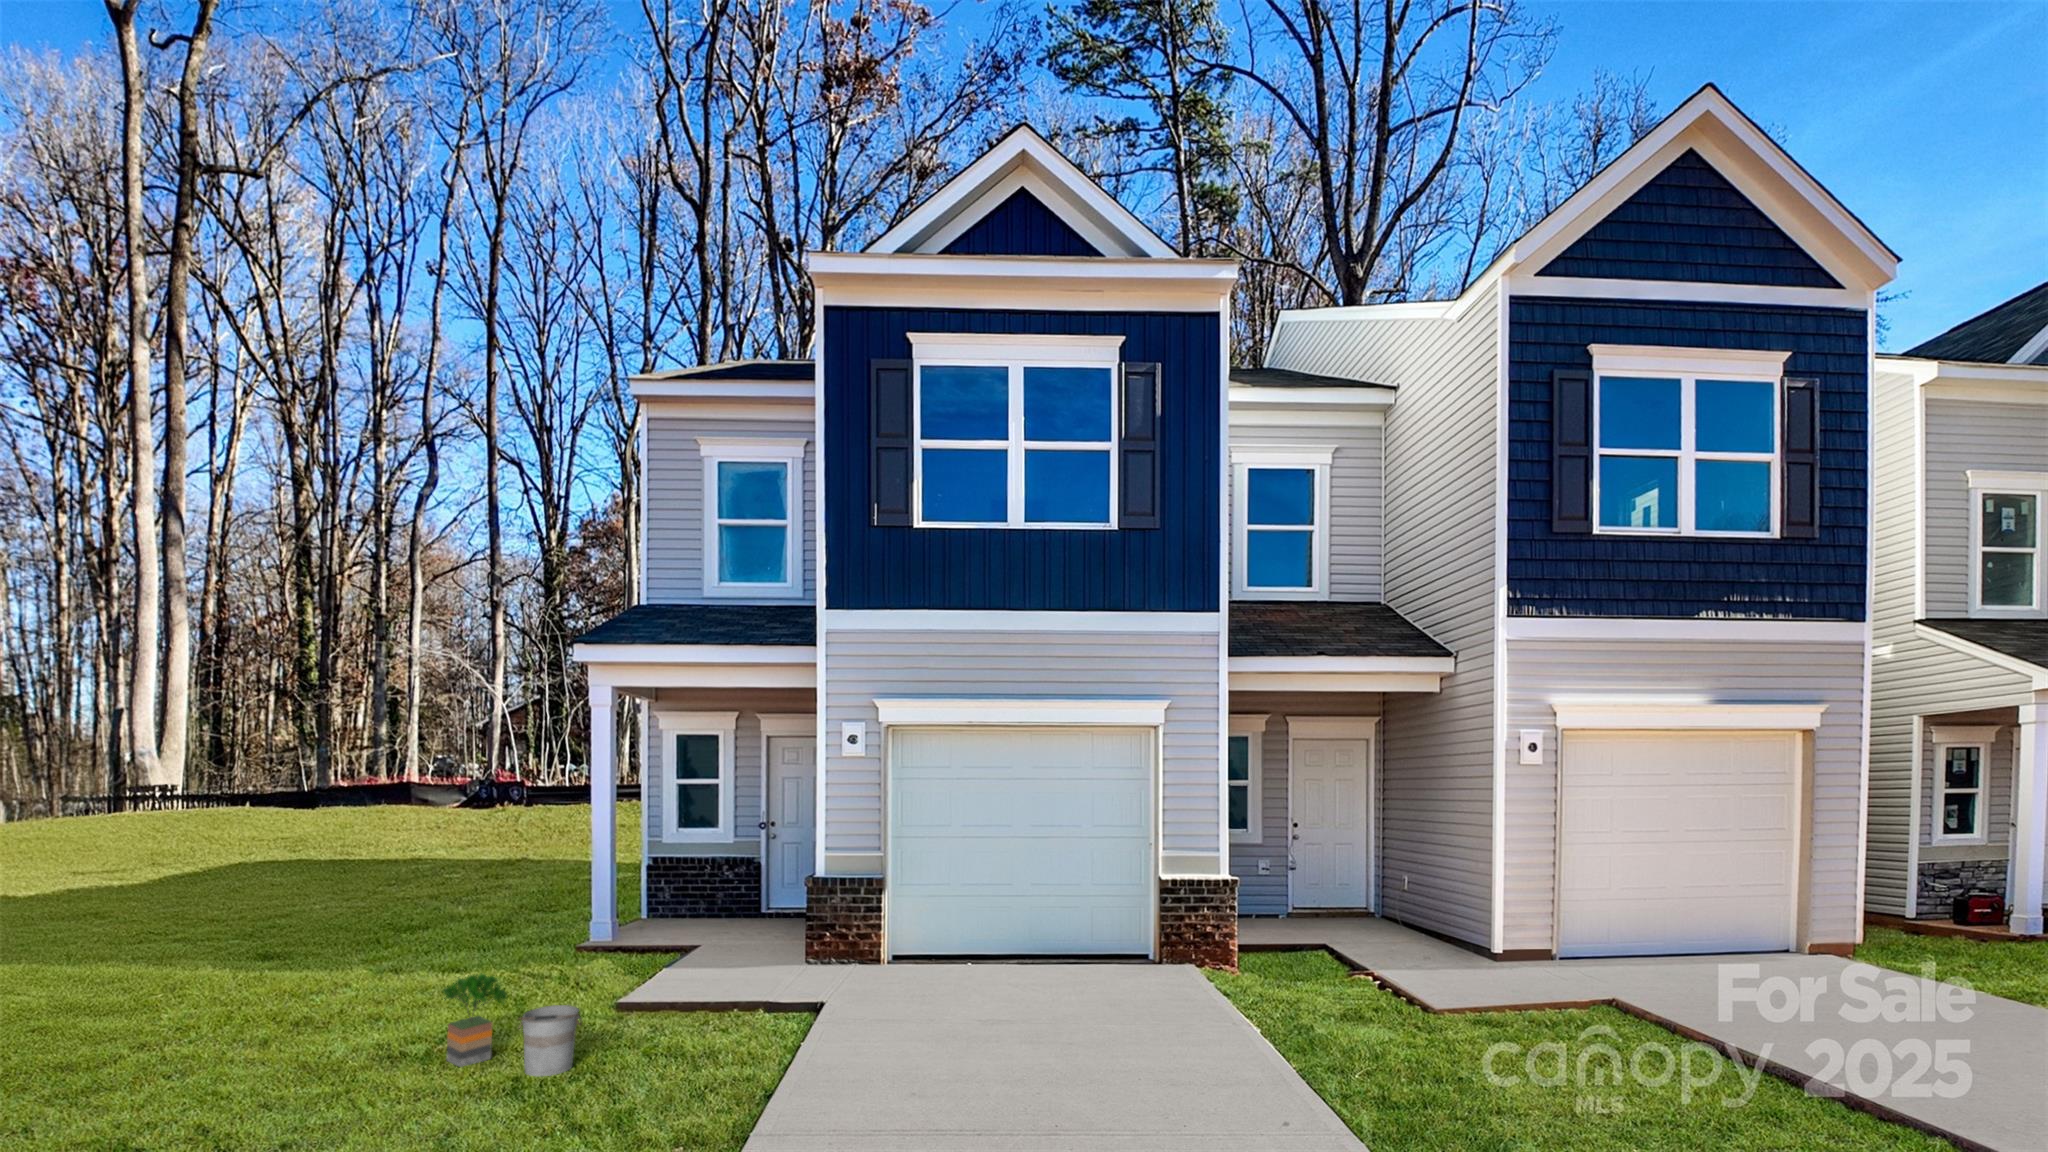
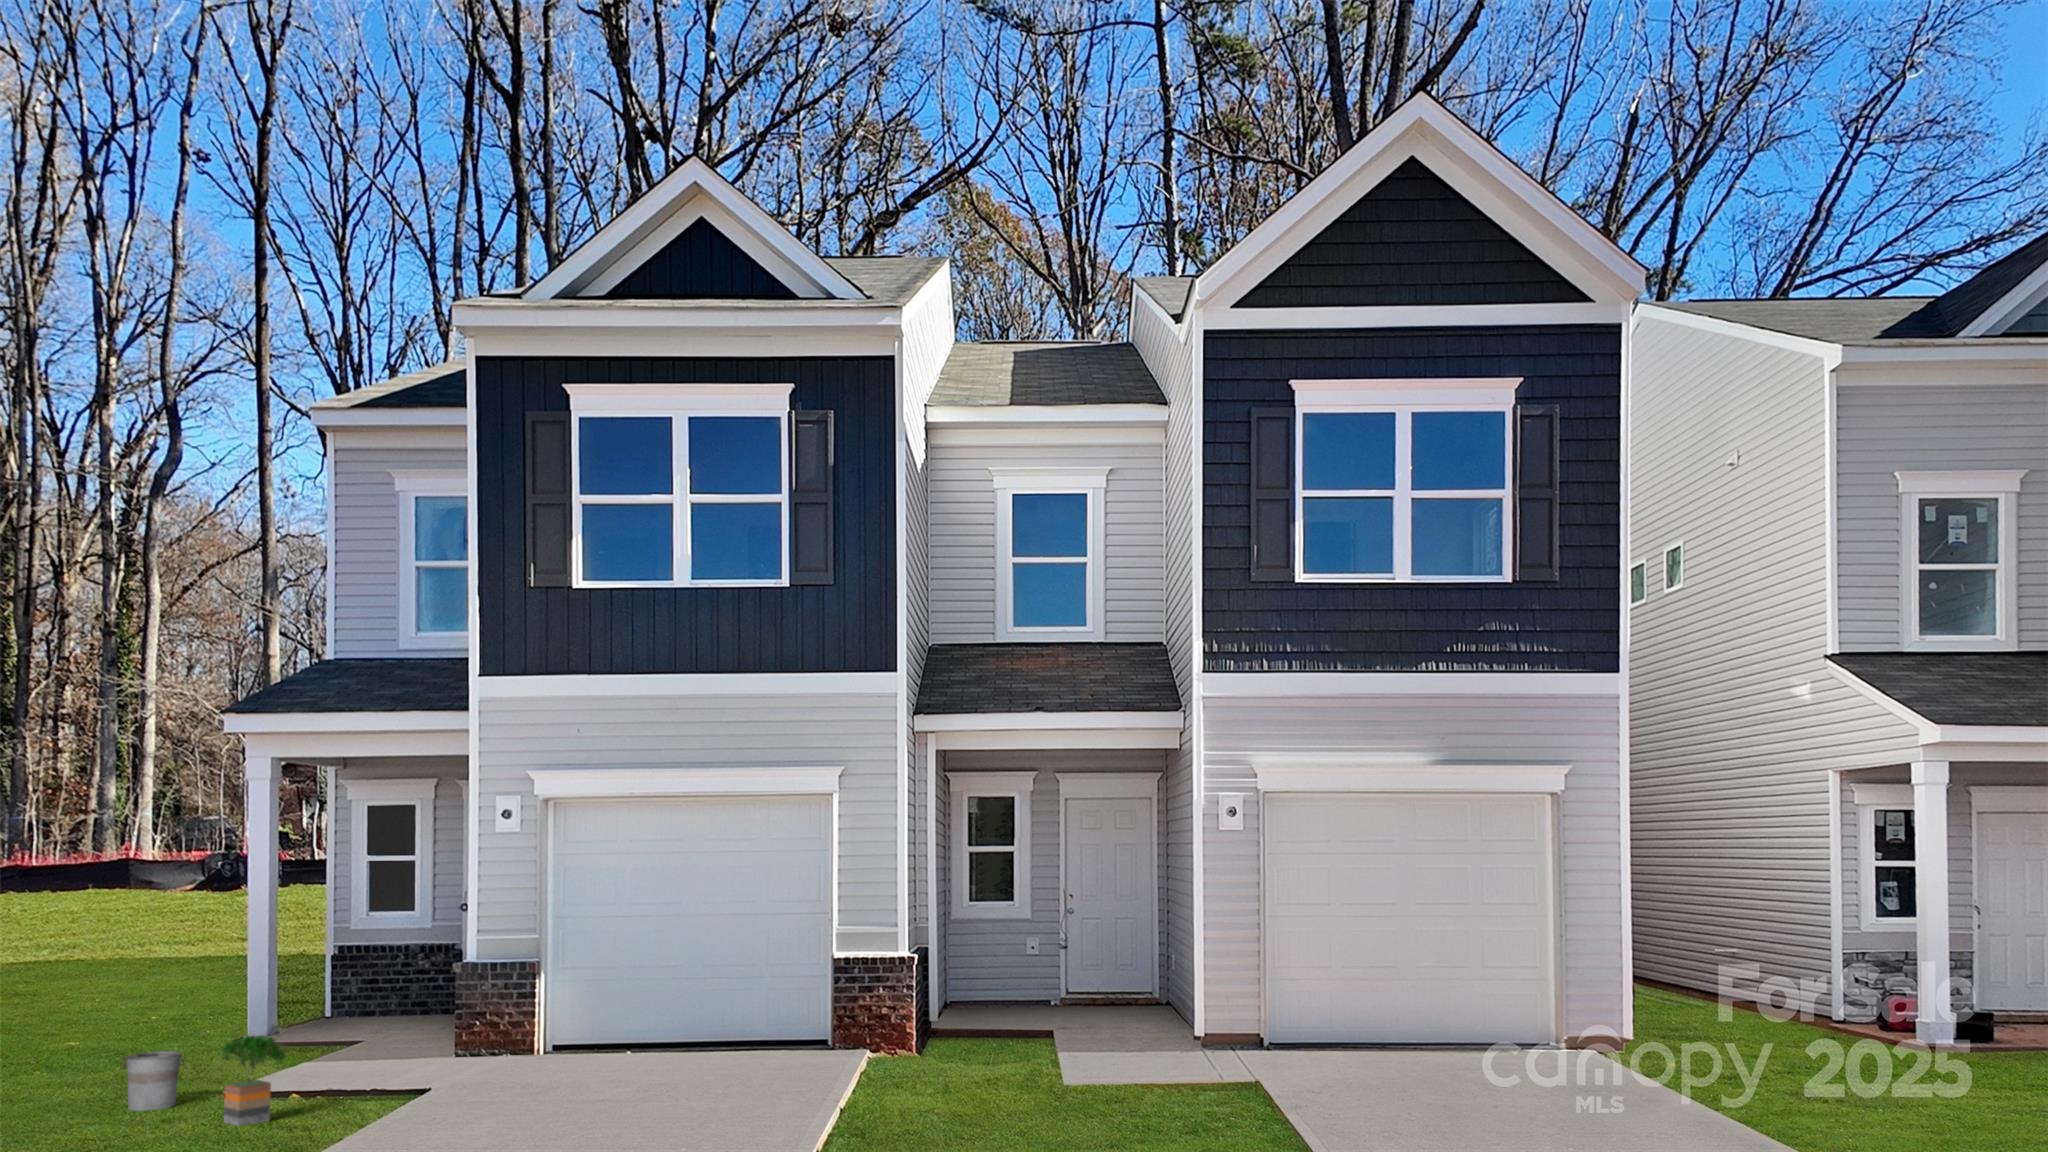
potted tree: present [442,973,507,1067] -> present [221,1035,286,1126]

